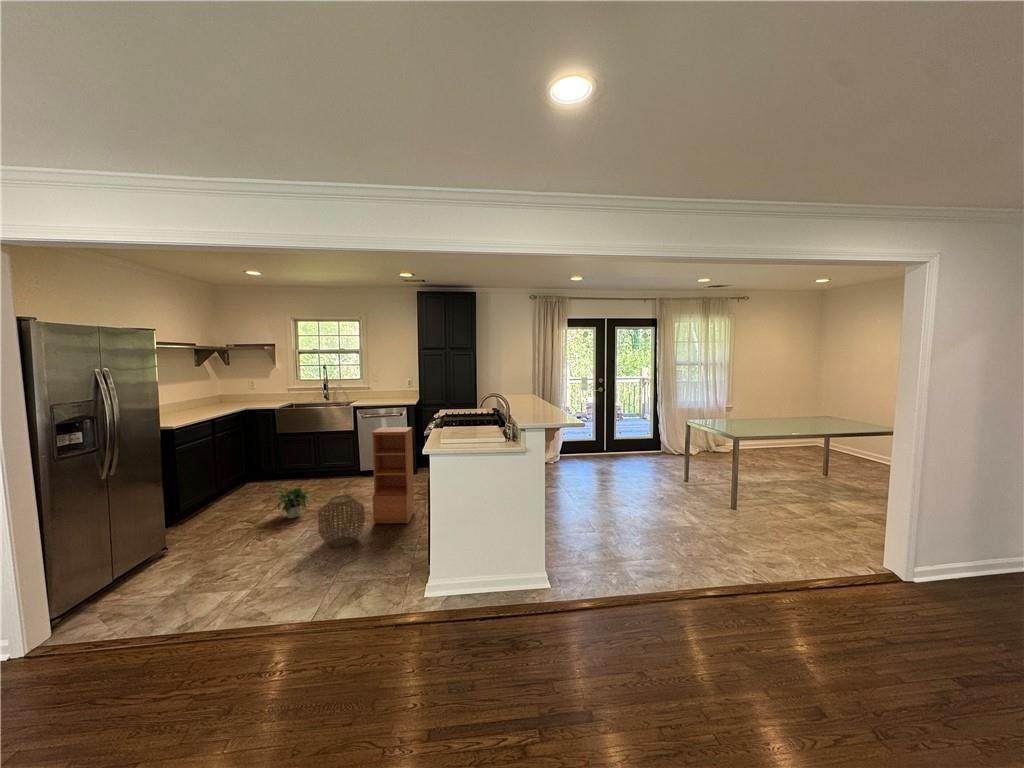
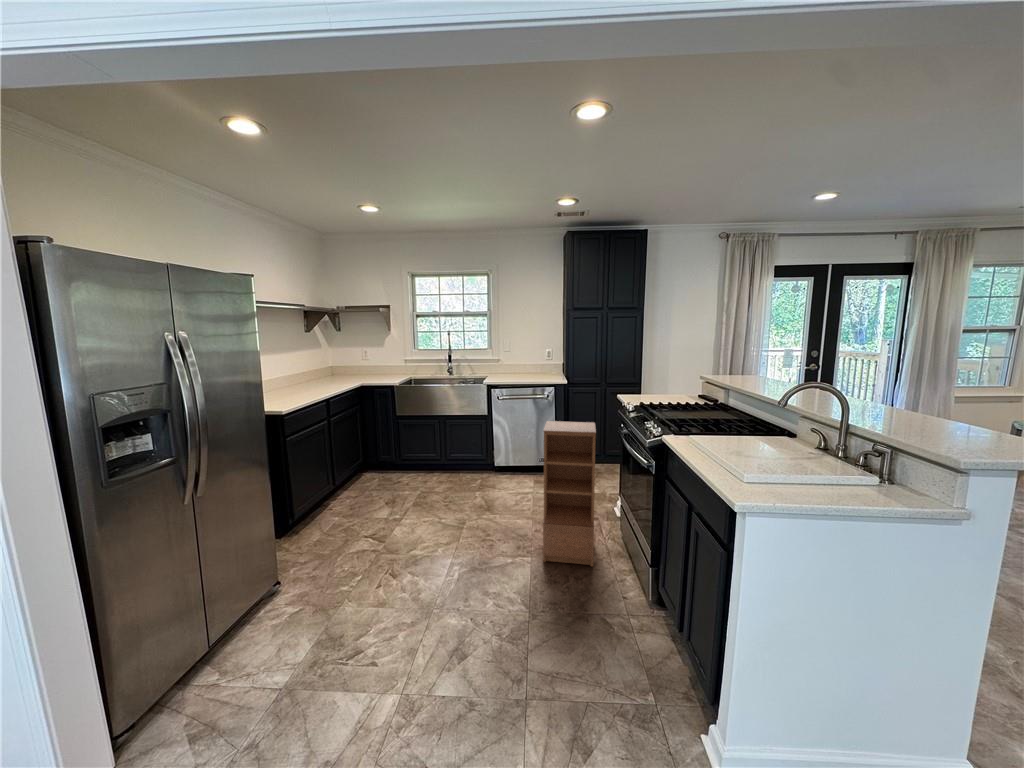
potted plant: present [274,487,310,518] -> none [396,492,451,538]
woven basket: present [318,495,365,547] -> none [477,526,543,608]

